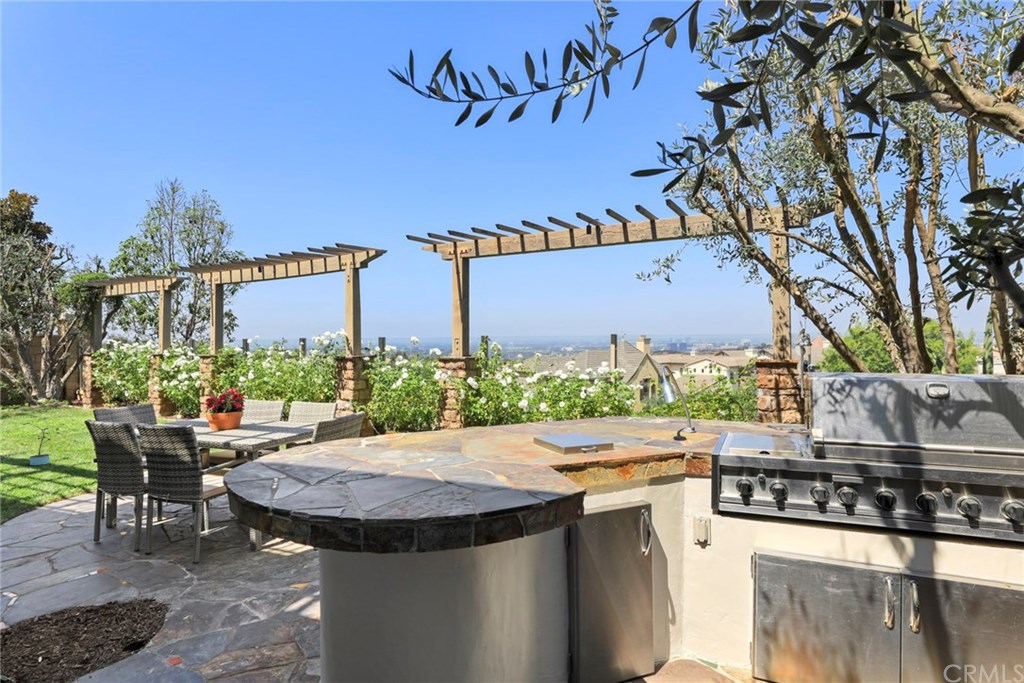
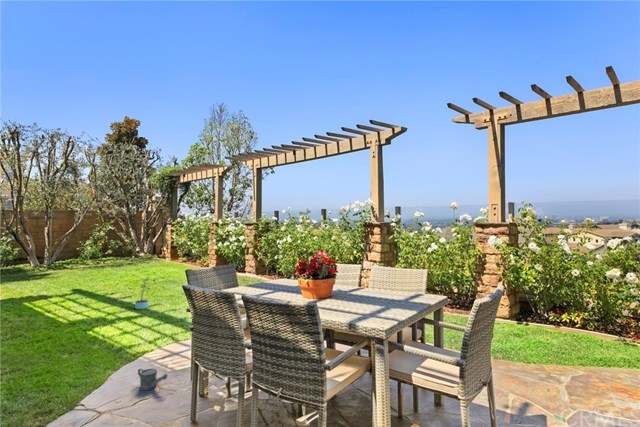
watering can: none [34,507,68,526] -> present [138,369,167,390]

